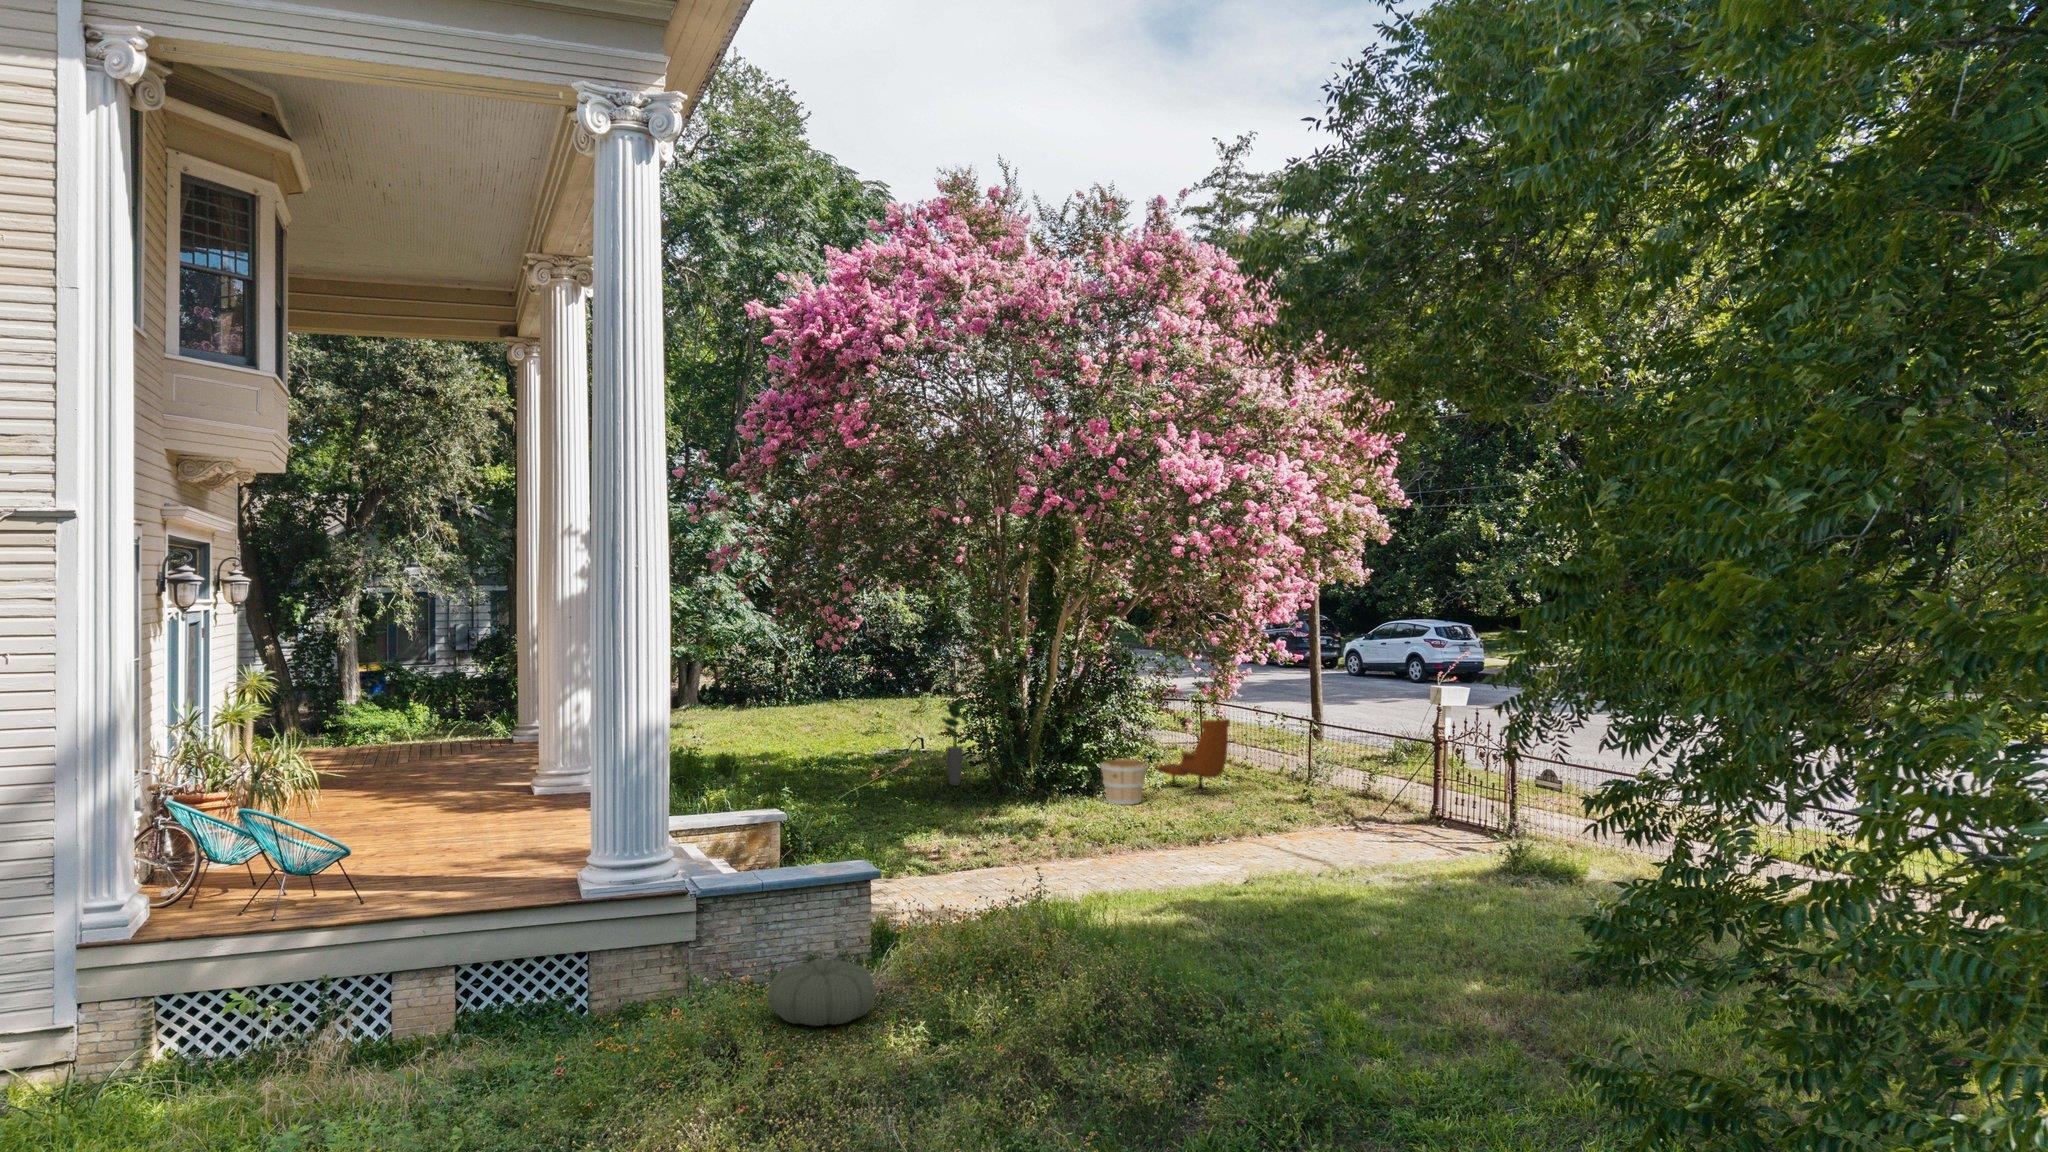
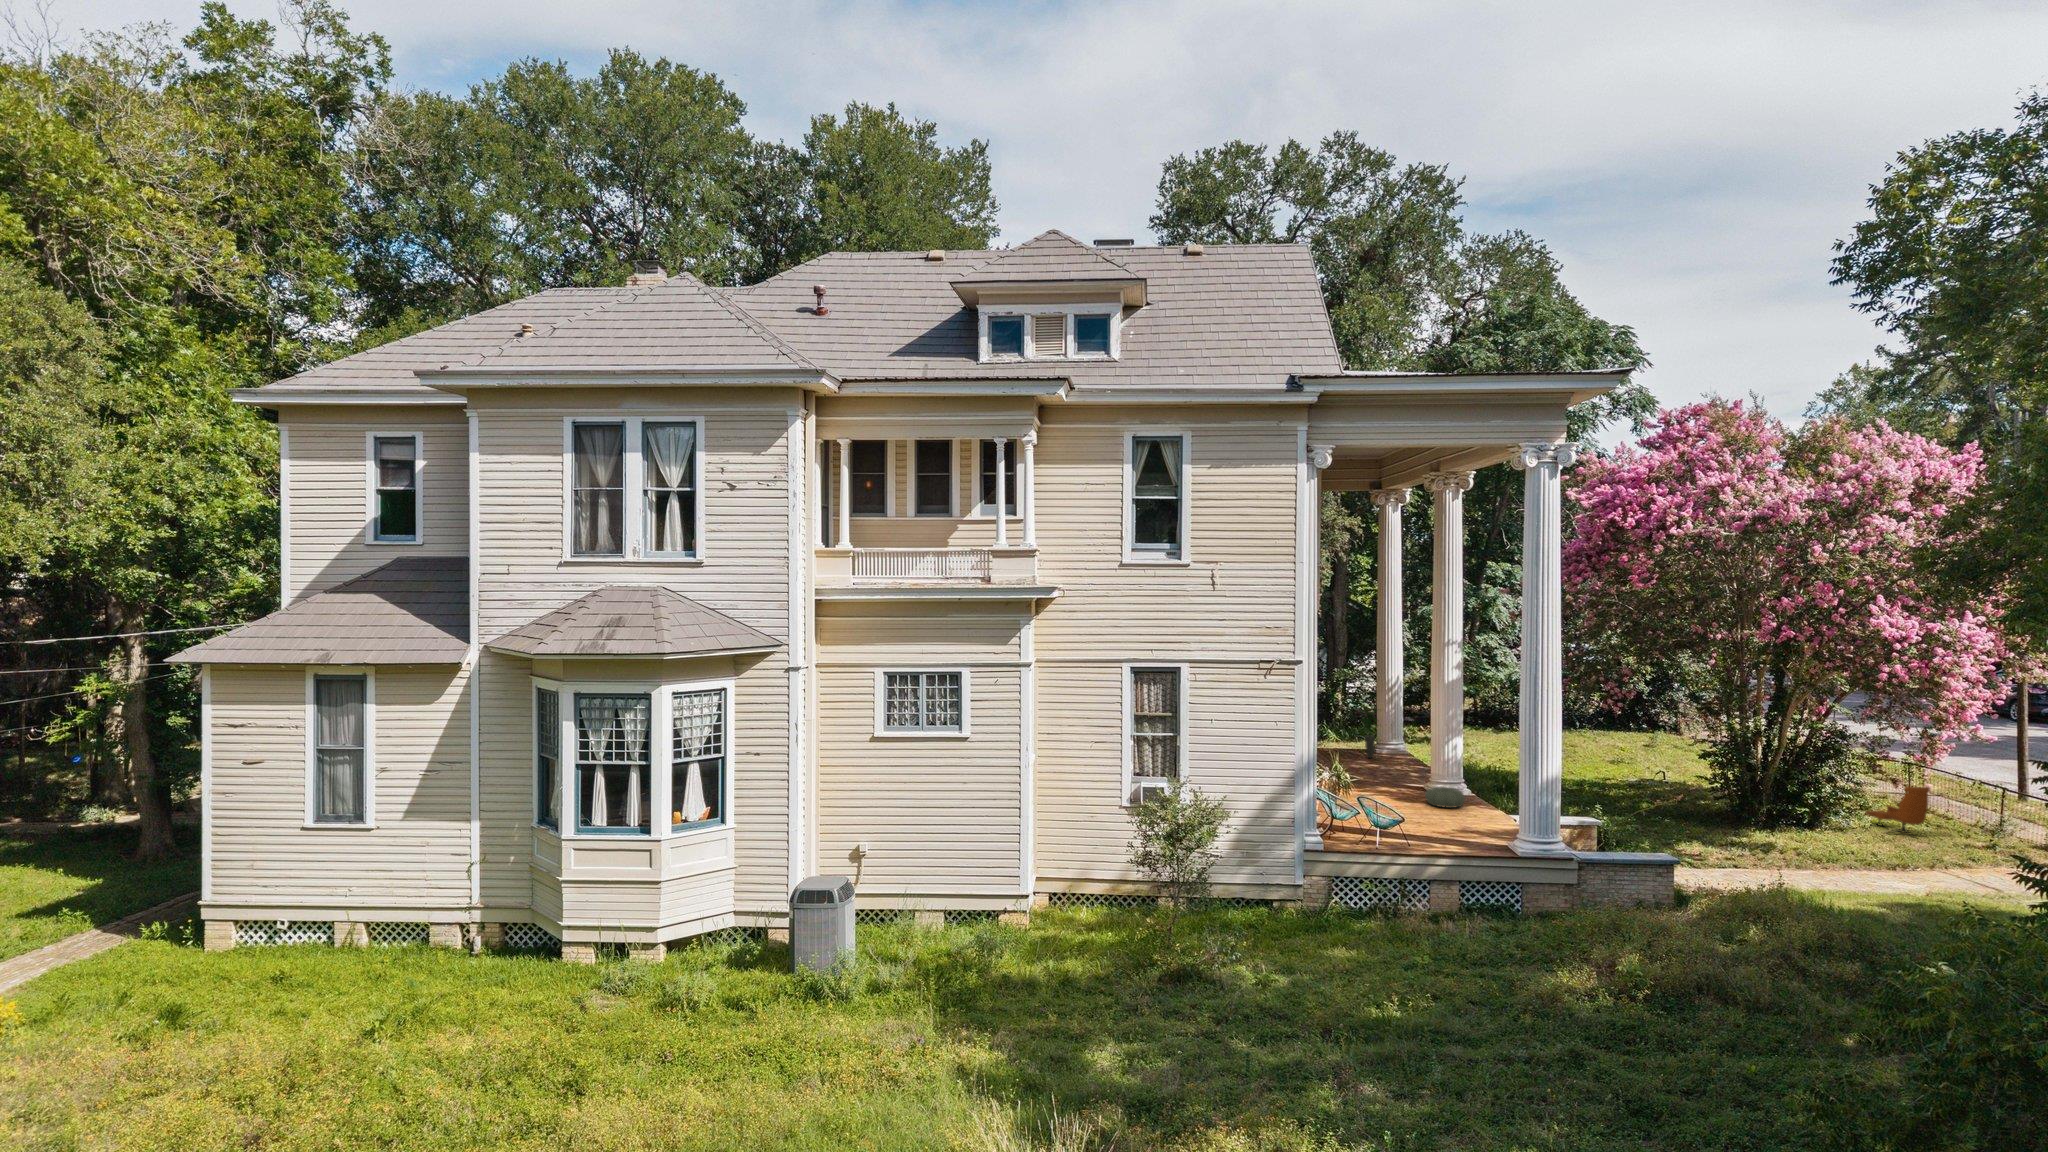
potted plant: present [940,701,971,786] -> present [1363,710,1377,758]
wooden bucket: present [1100,759,1148,805] -> none [1818,804,1858,836]
pouf: present [768,960,876,1026] -> present [1425,787,1465,808]

